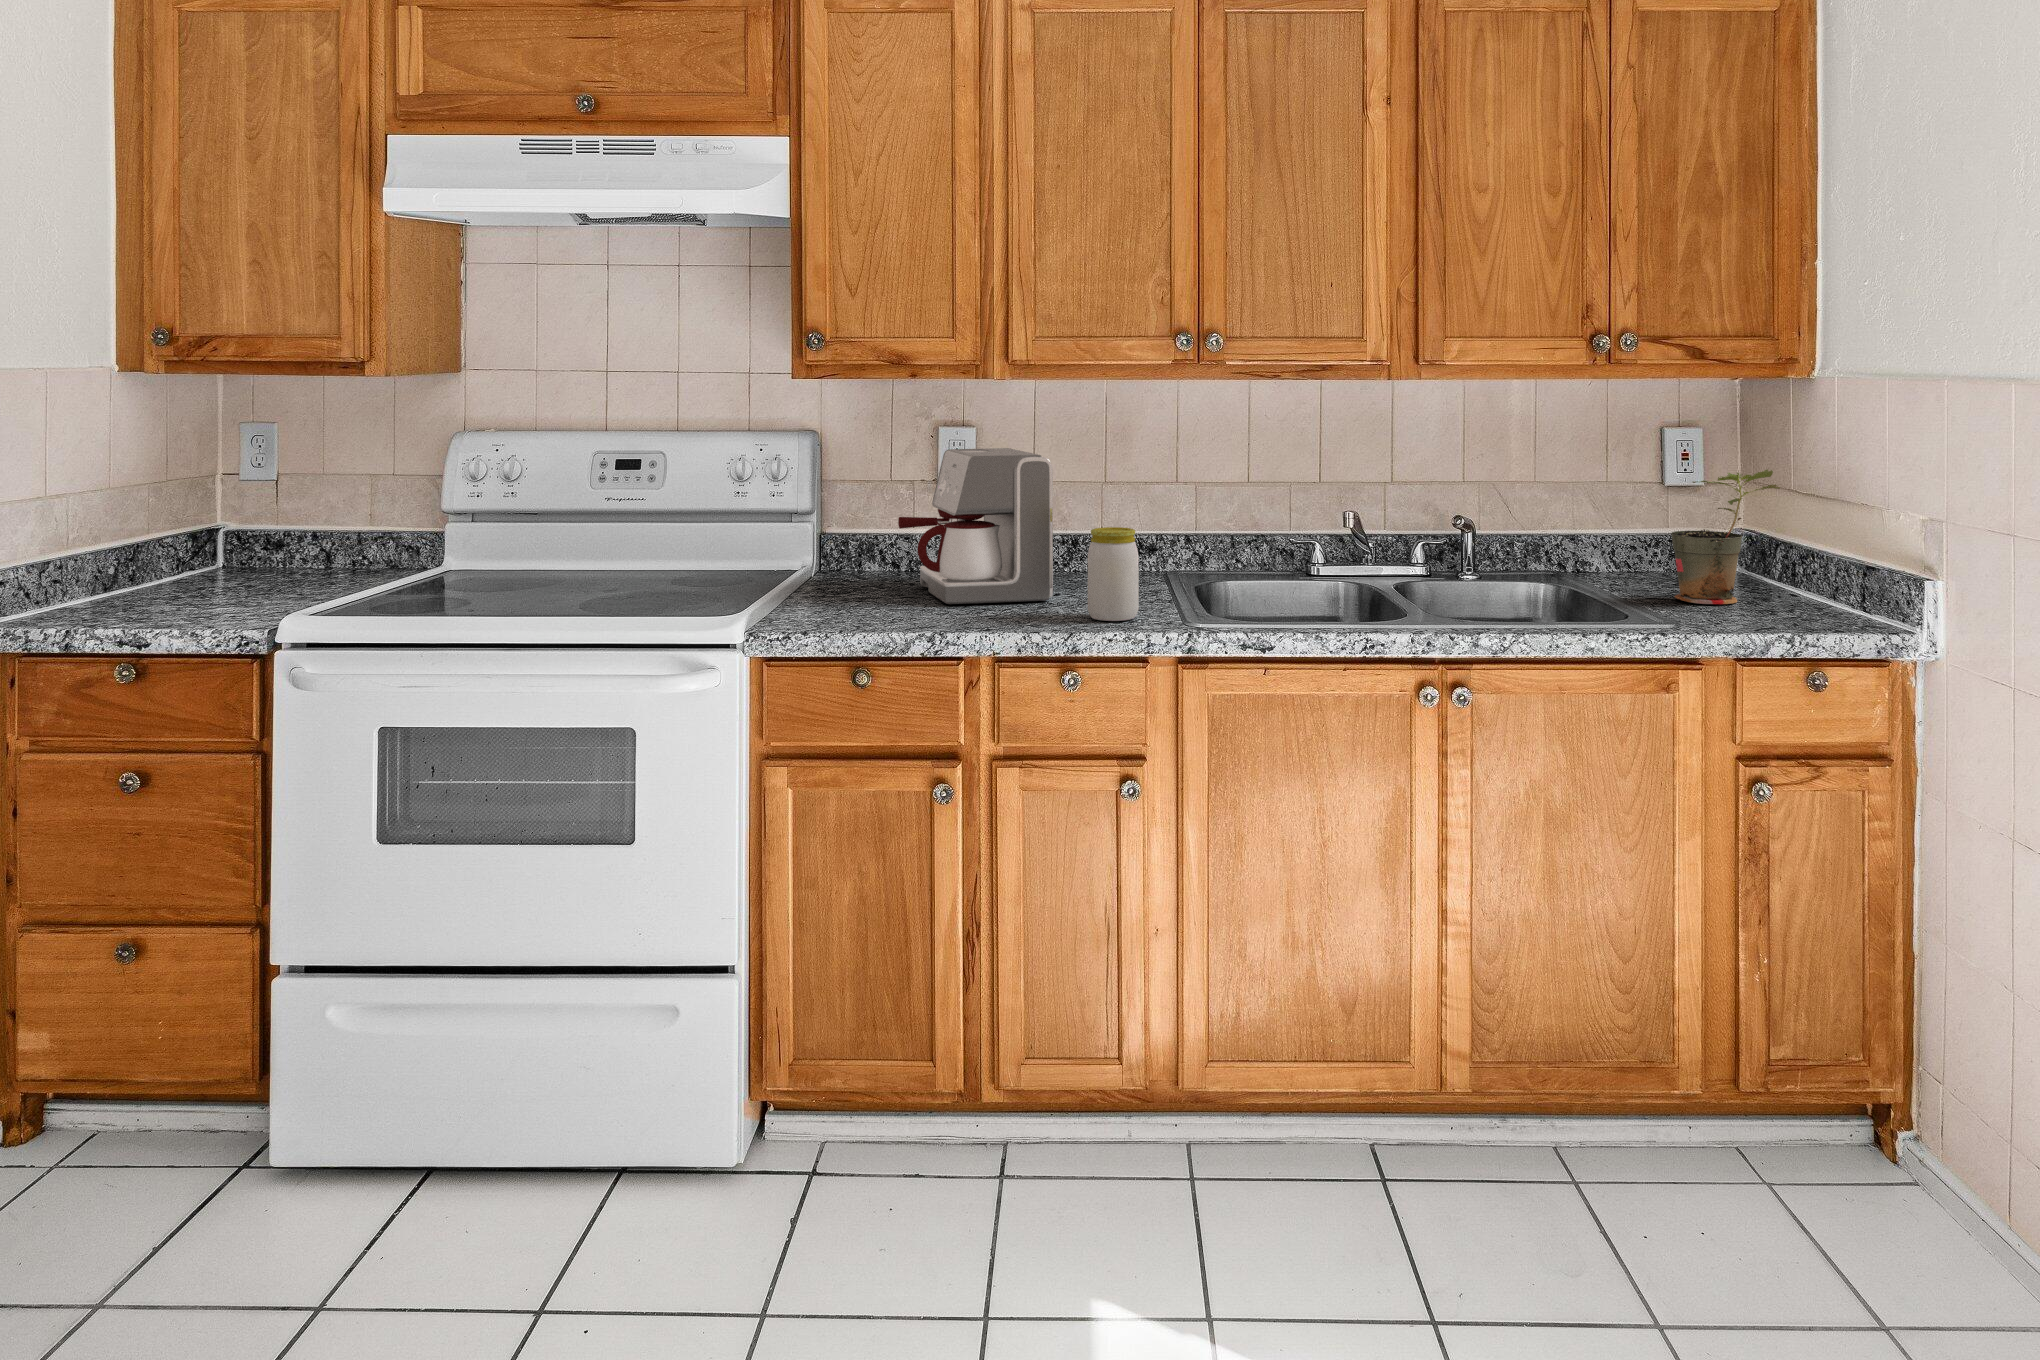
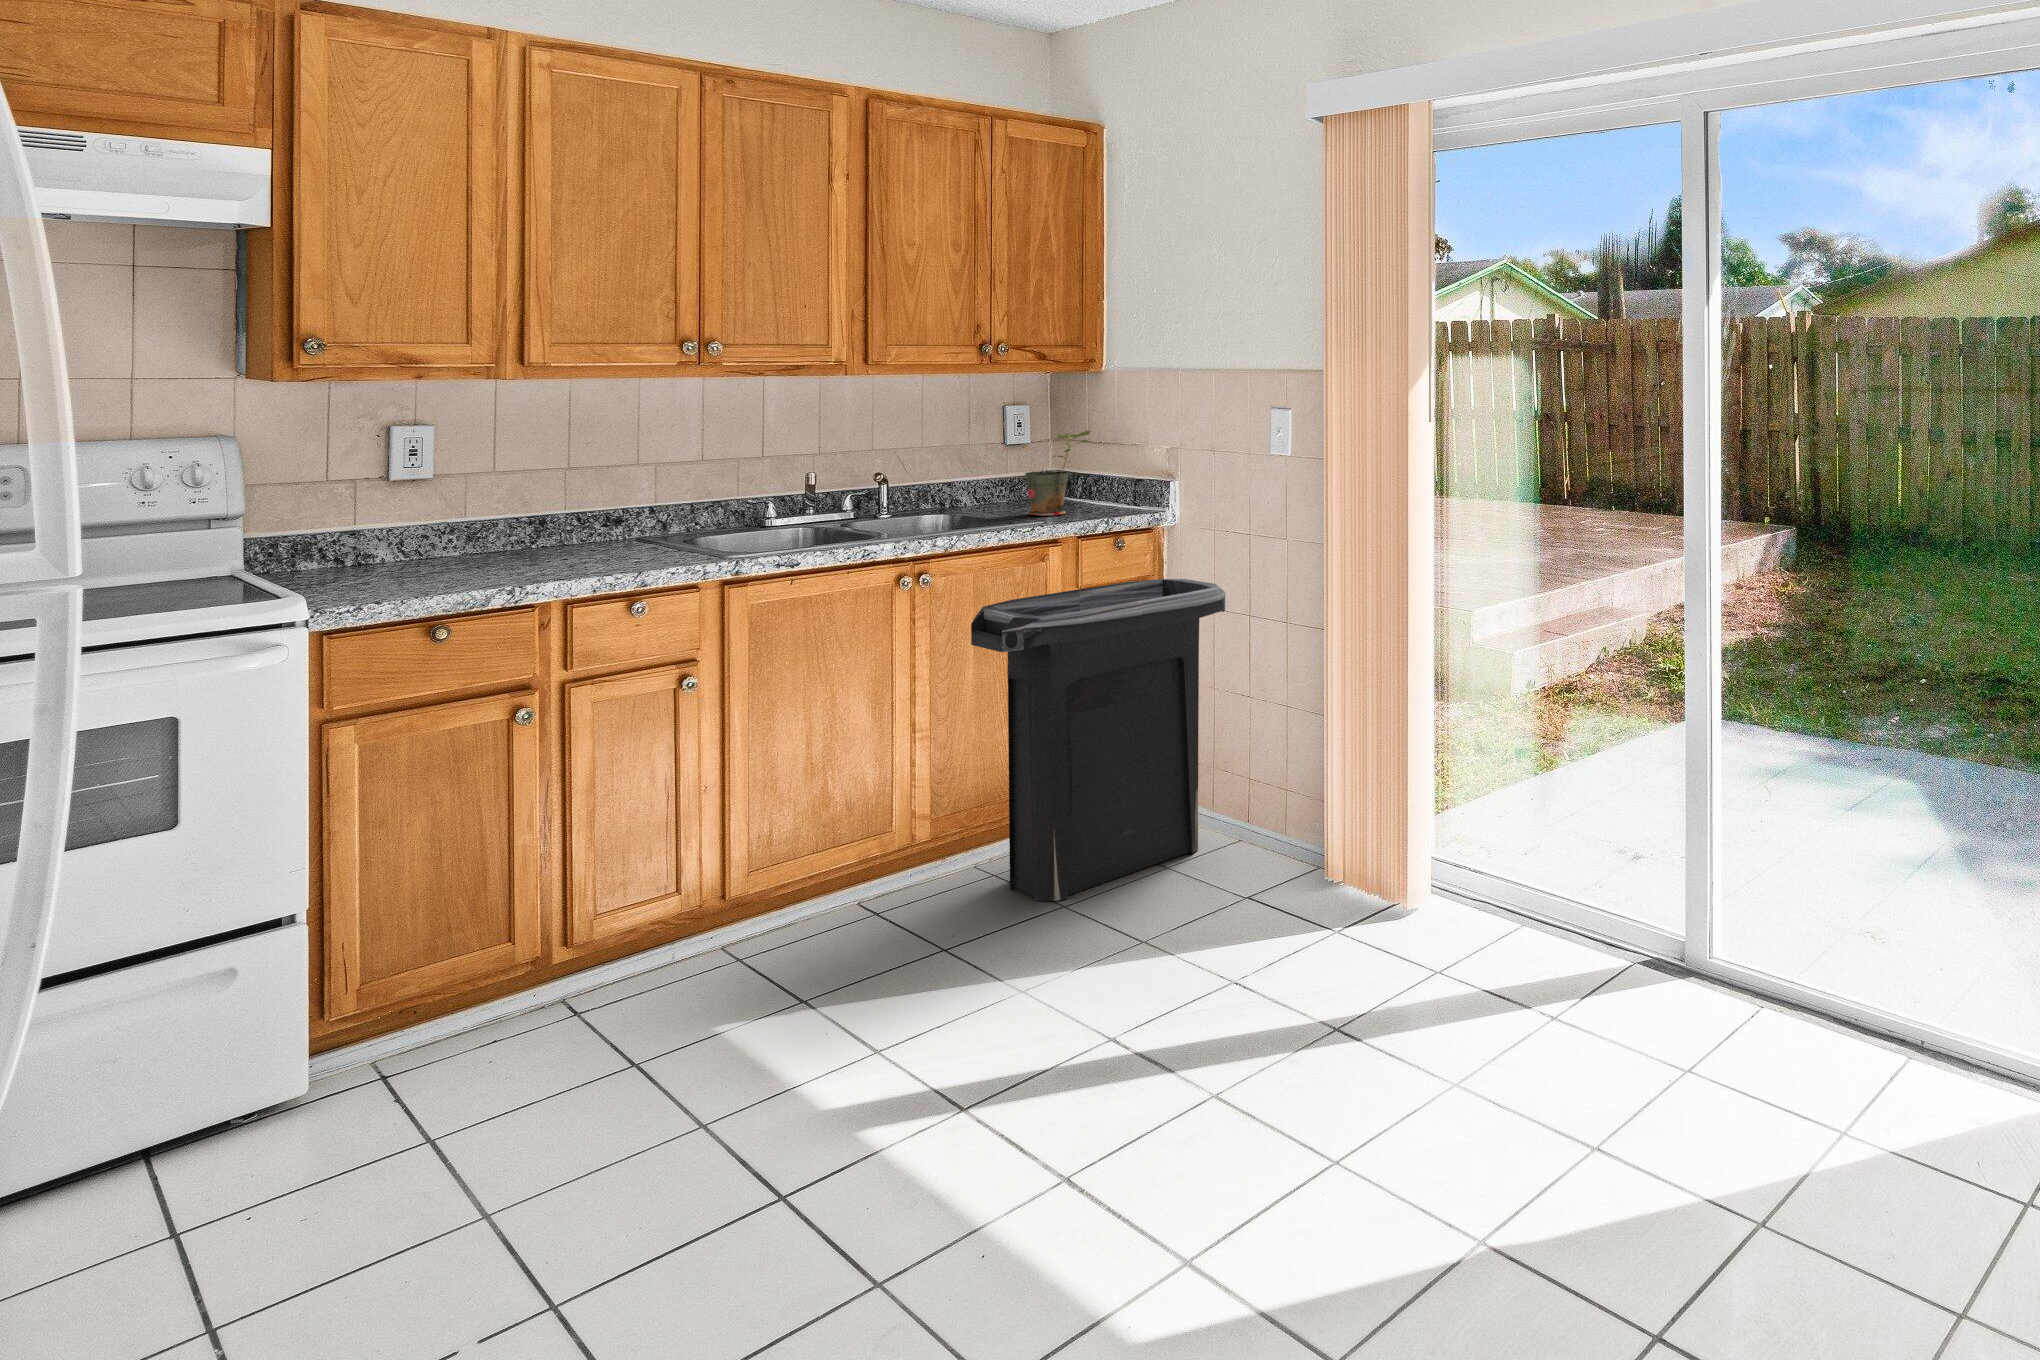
coffee maker: present [898,448,1053,604] -> none [393,439,575,570]
jar: present [1088,527,1139,621] -> none [633,493,680,564]
trash can: none [1494,741,1987,1288] -> present [971,579,1225,901]

